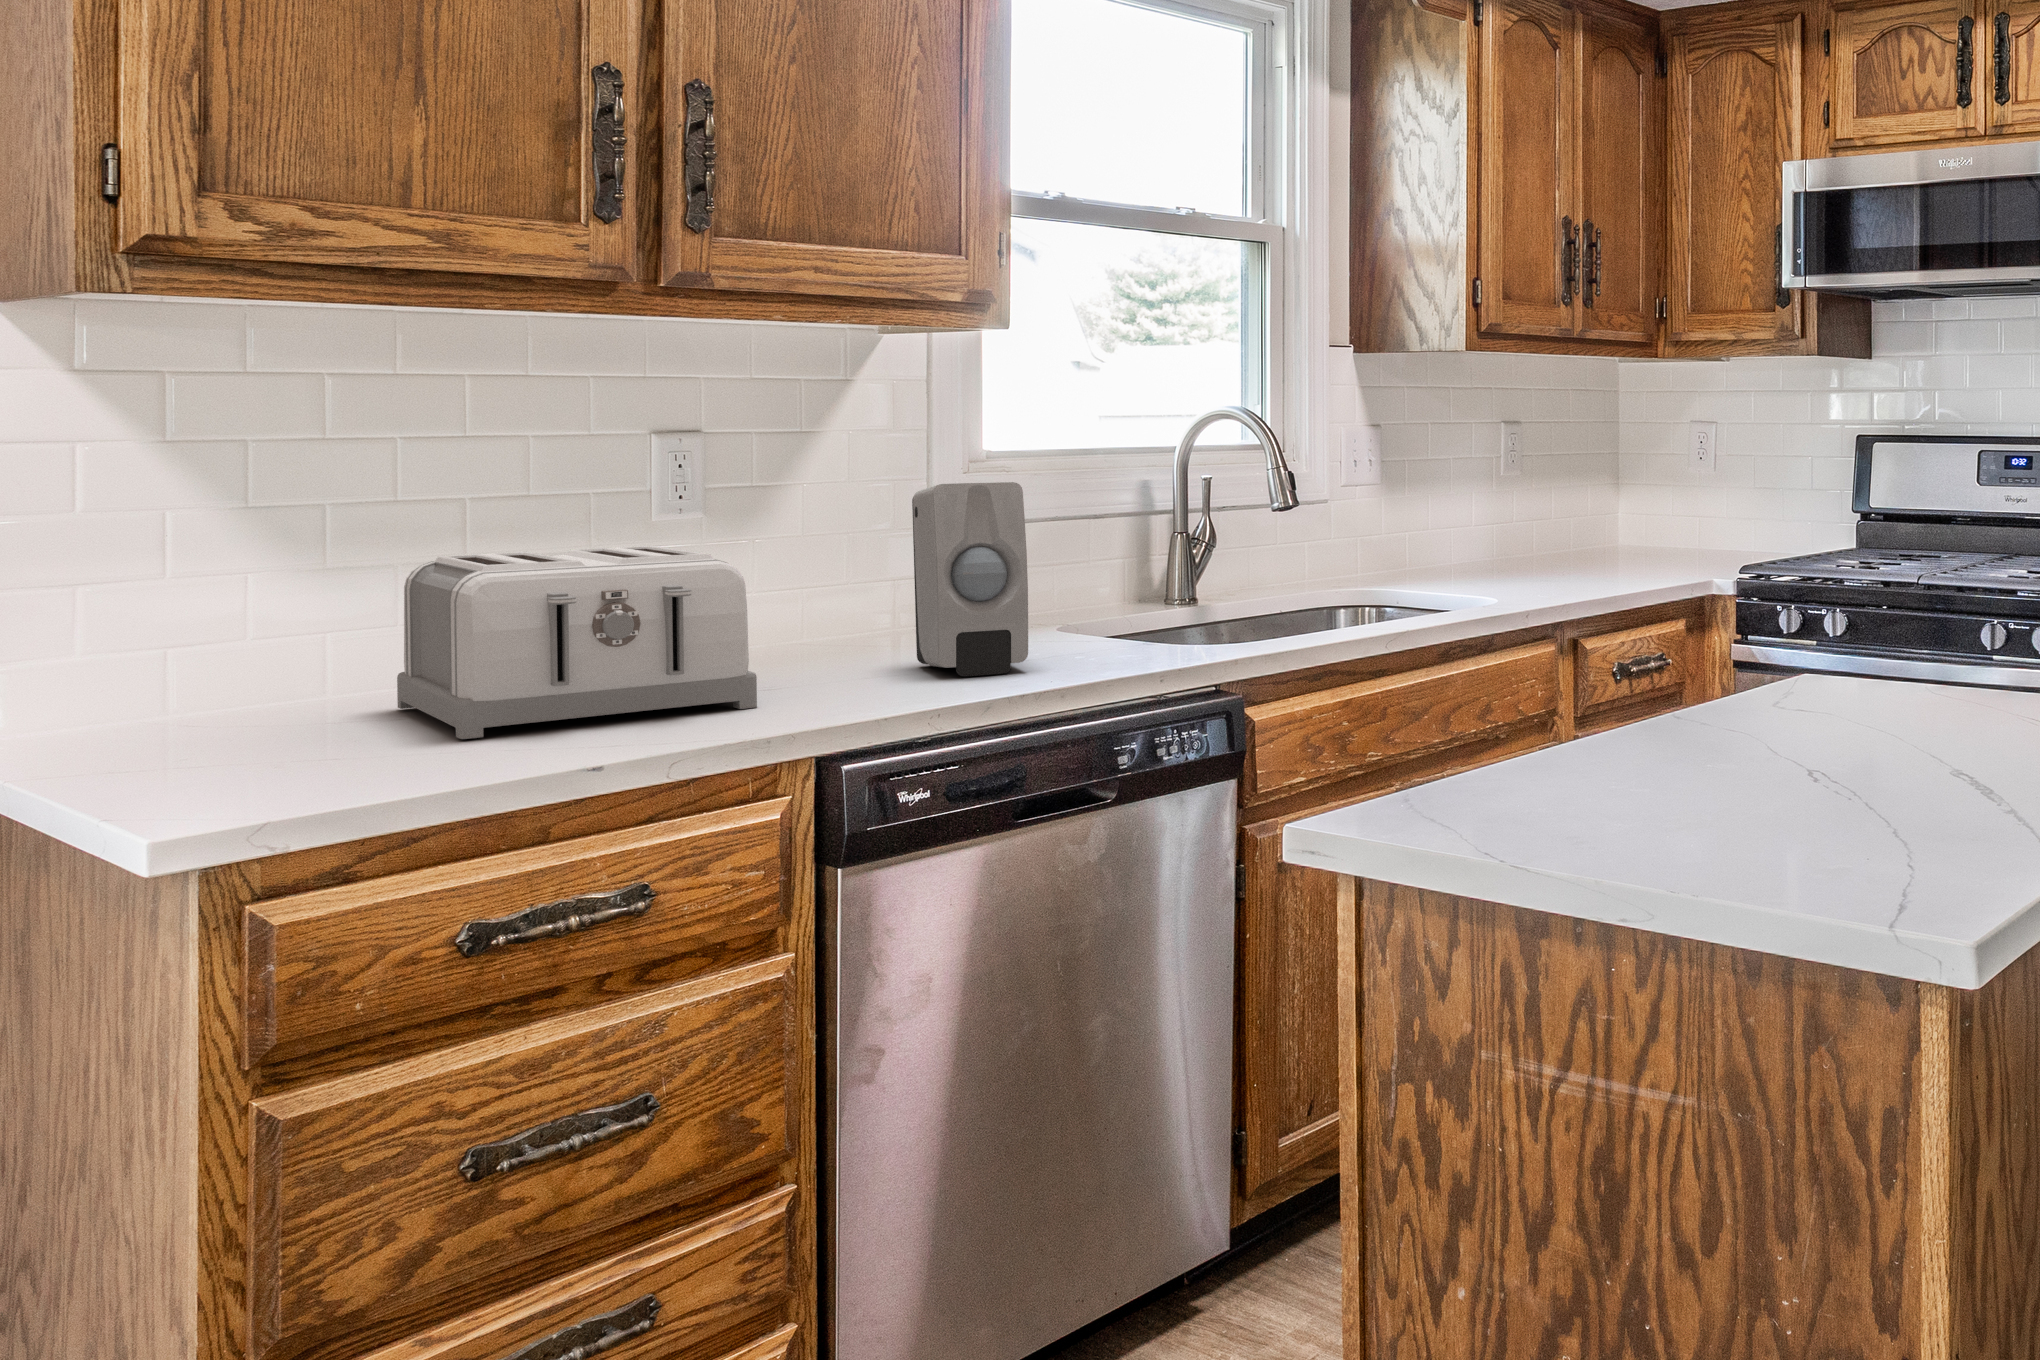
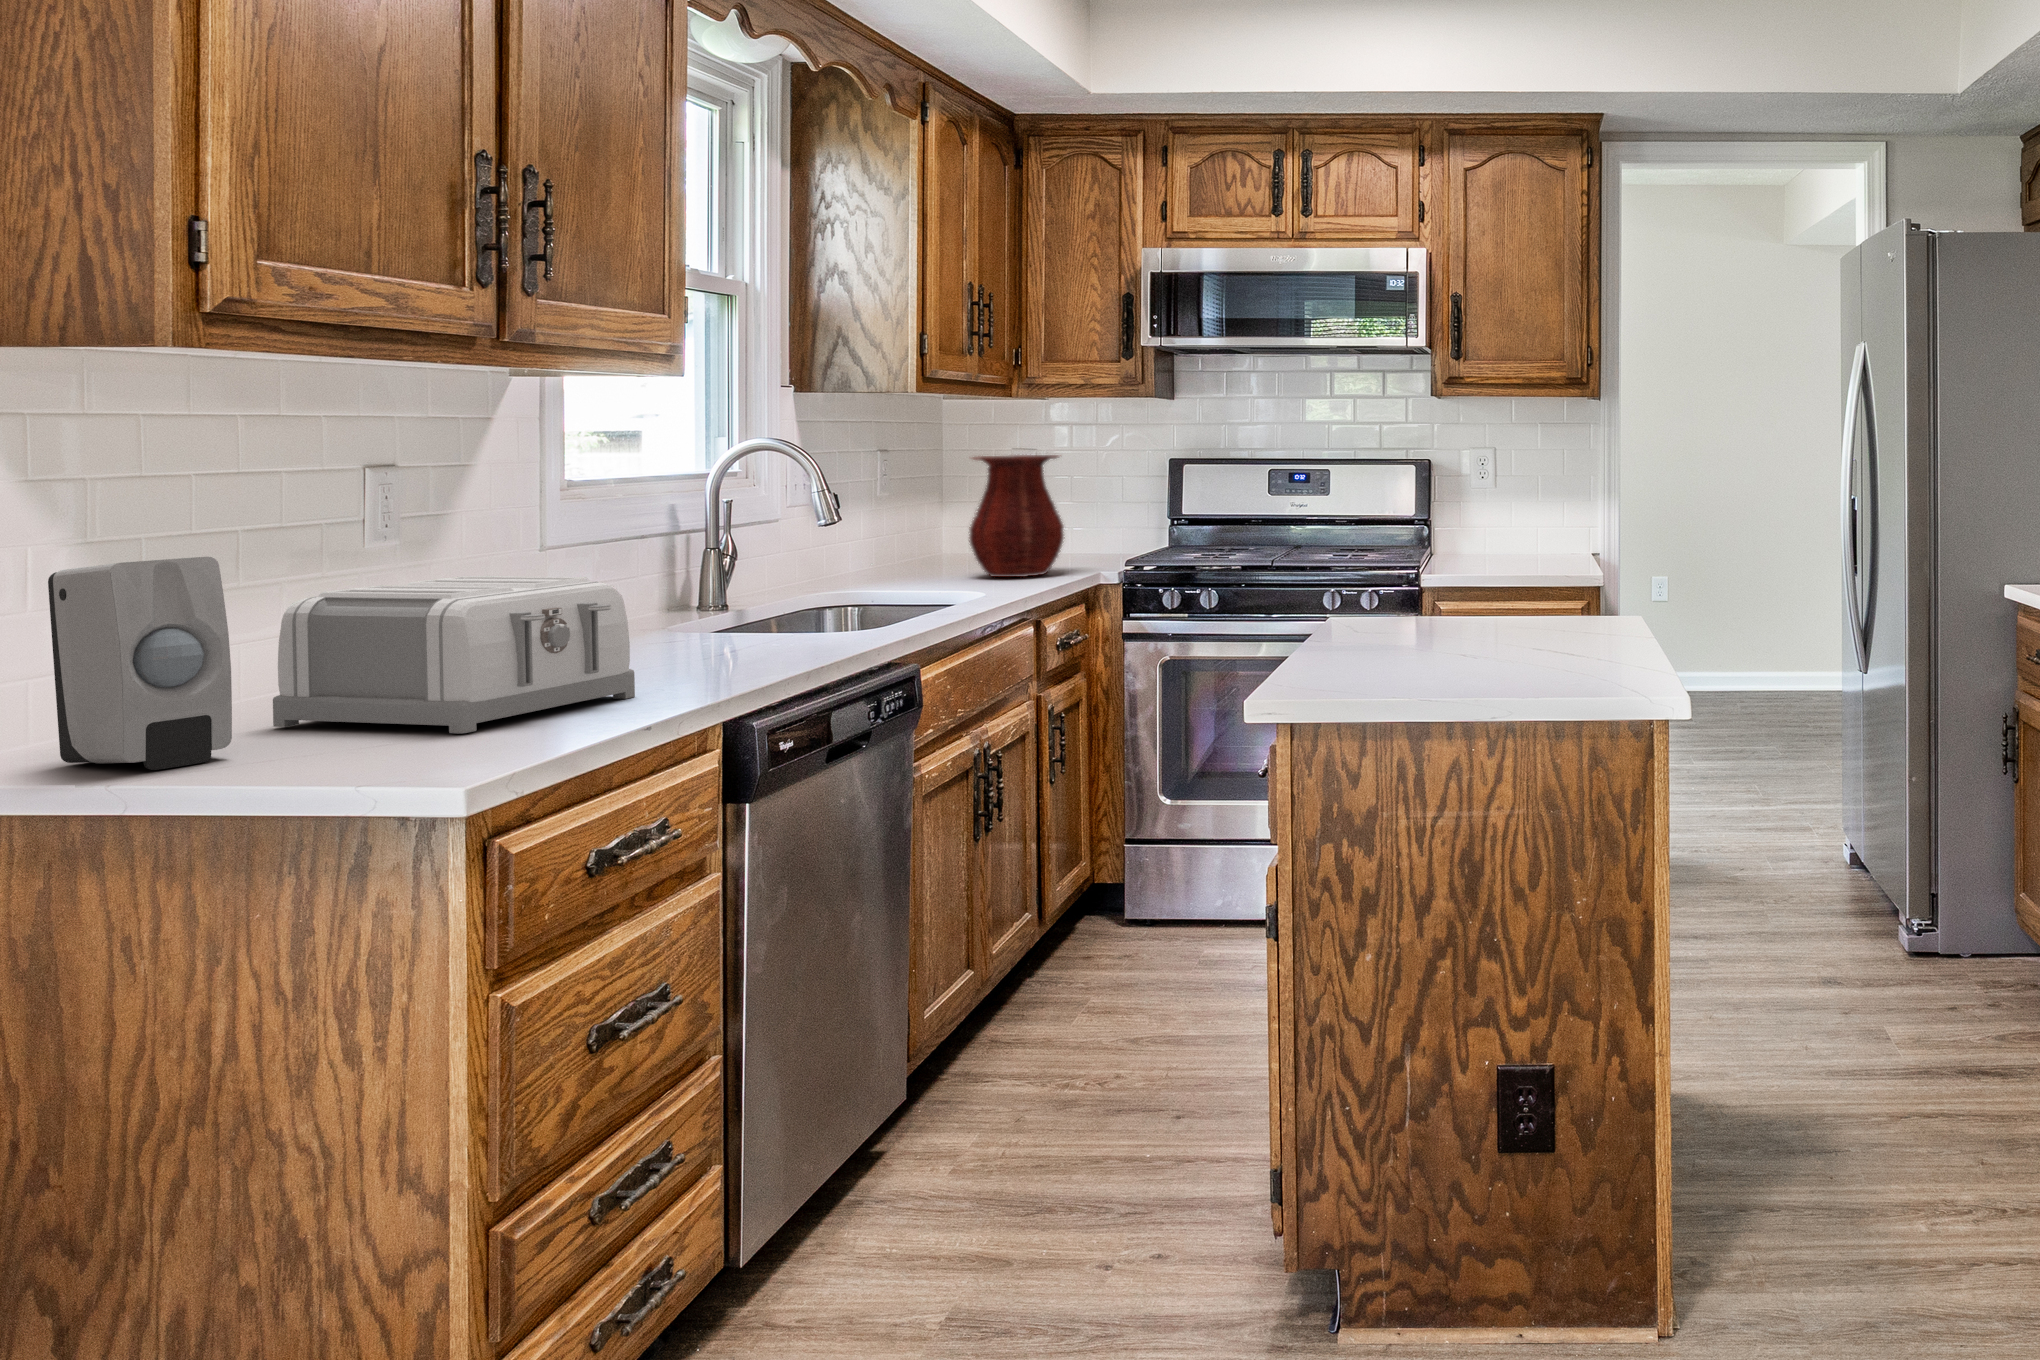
vase: none [1536,429,1653,581] -> present [969,455,1064,577]
soap dispenser: present [912,482,1028,676] -> present [48,557,232,770]

